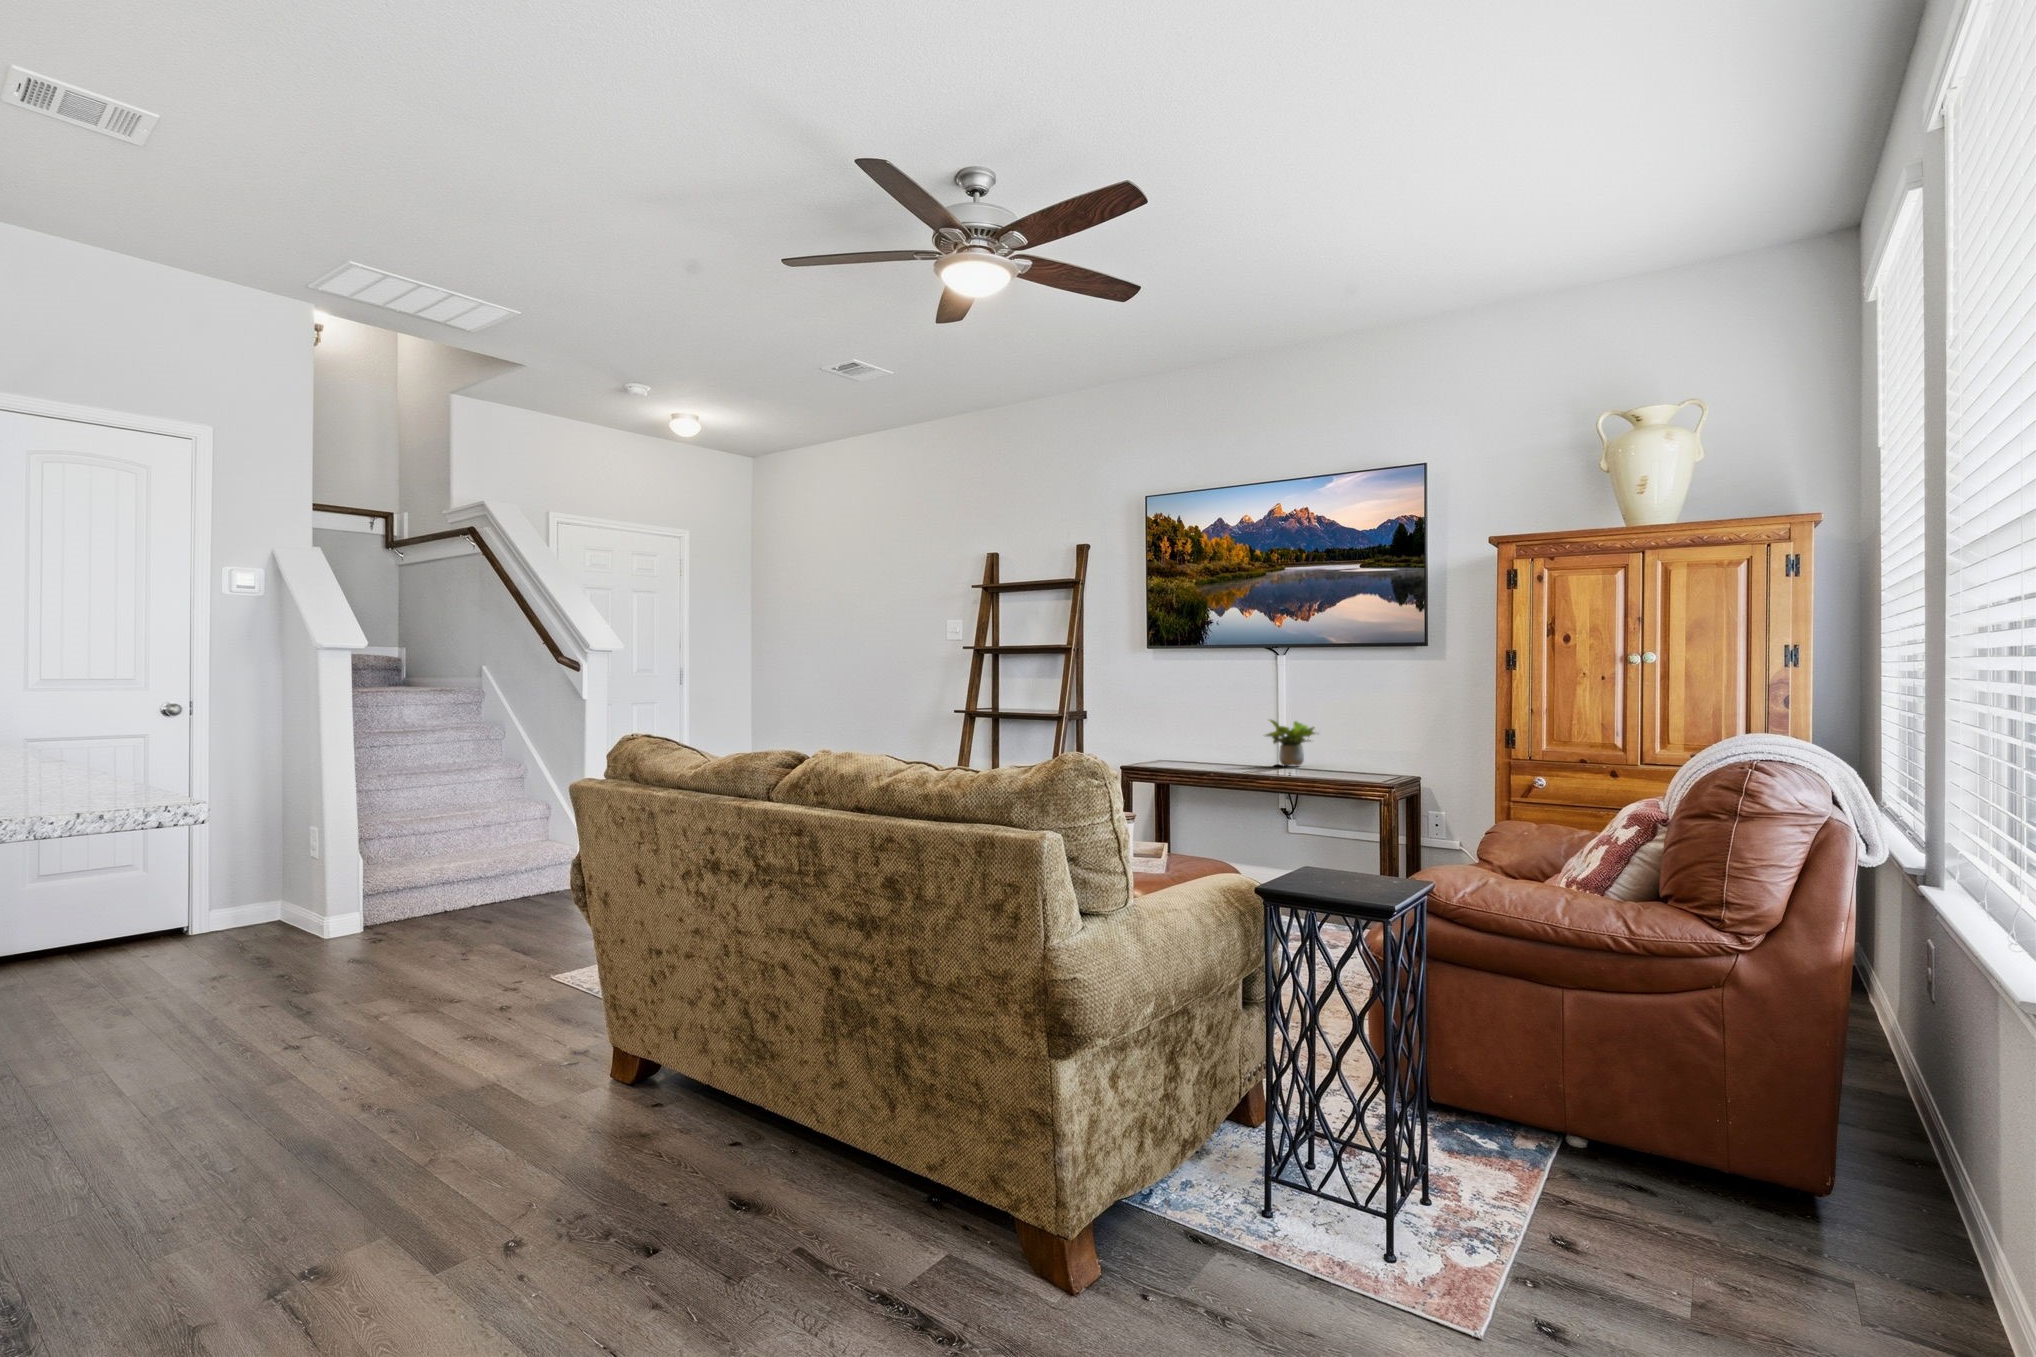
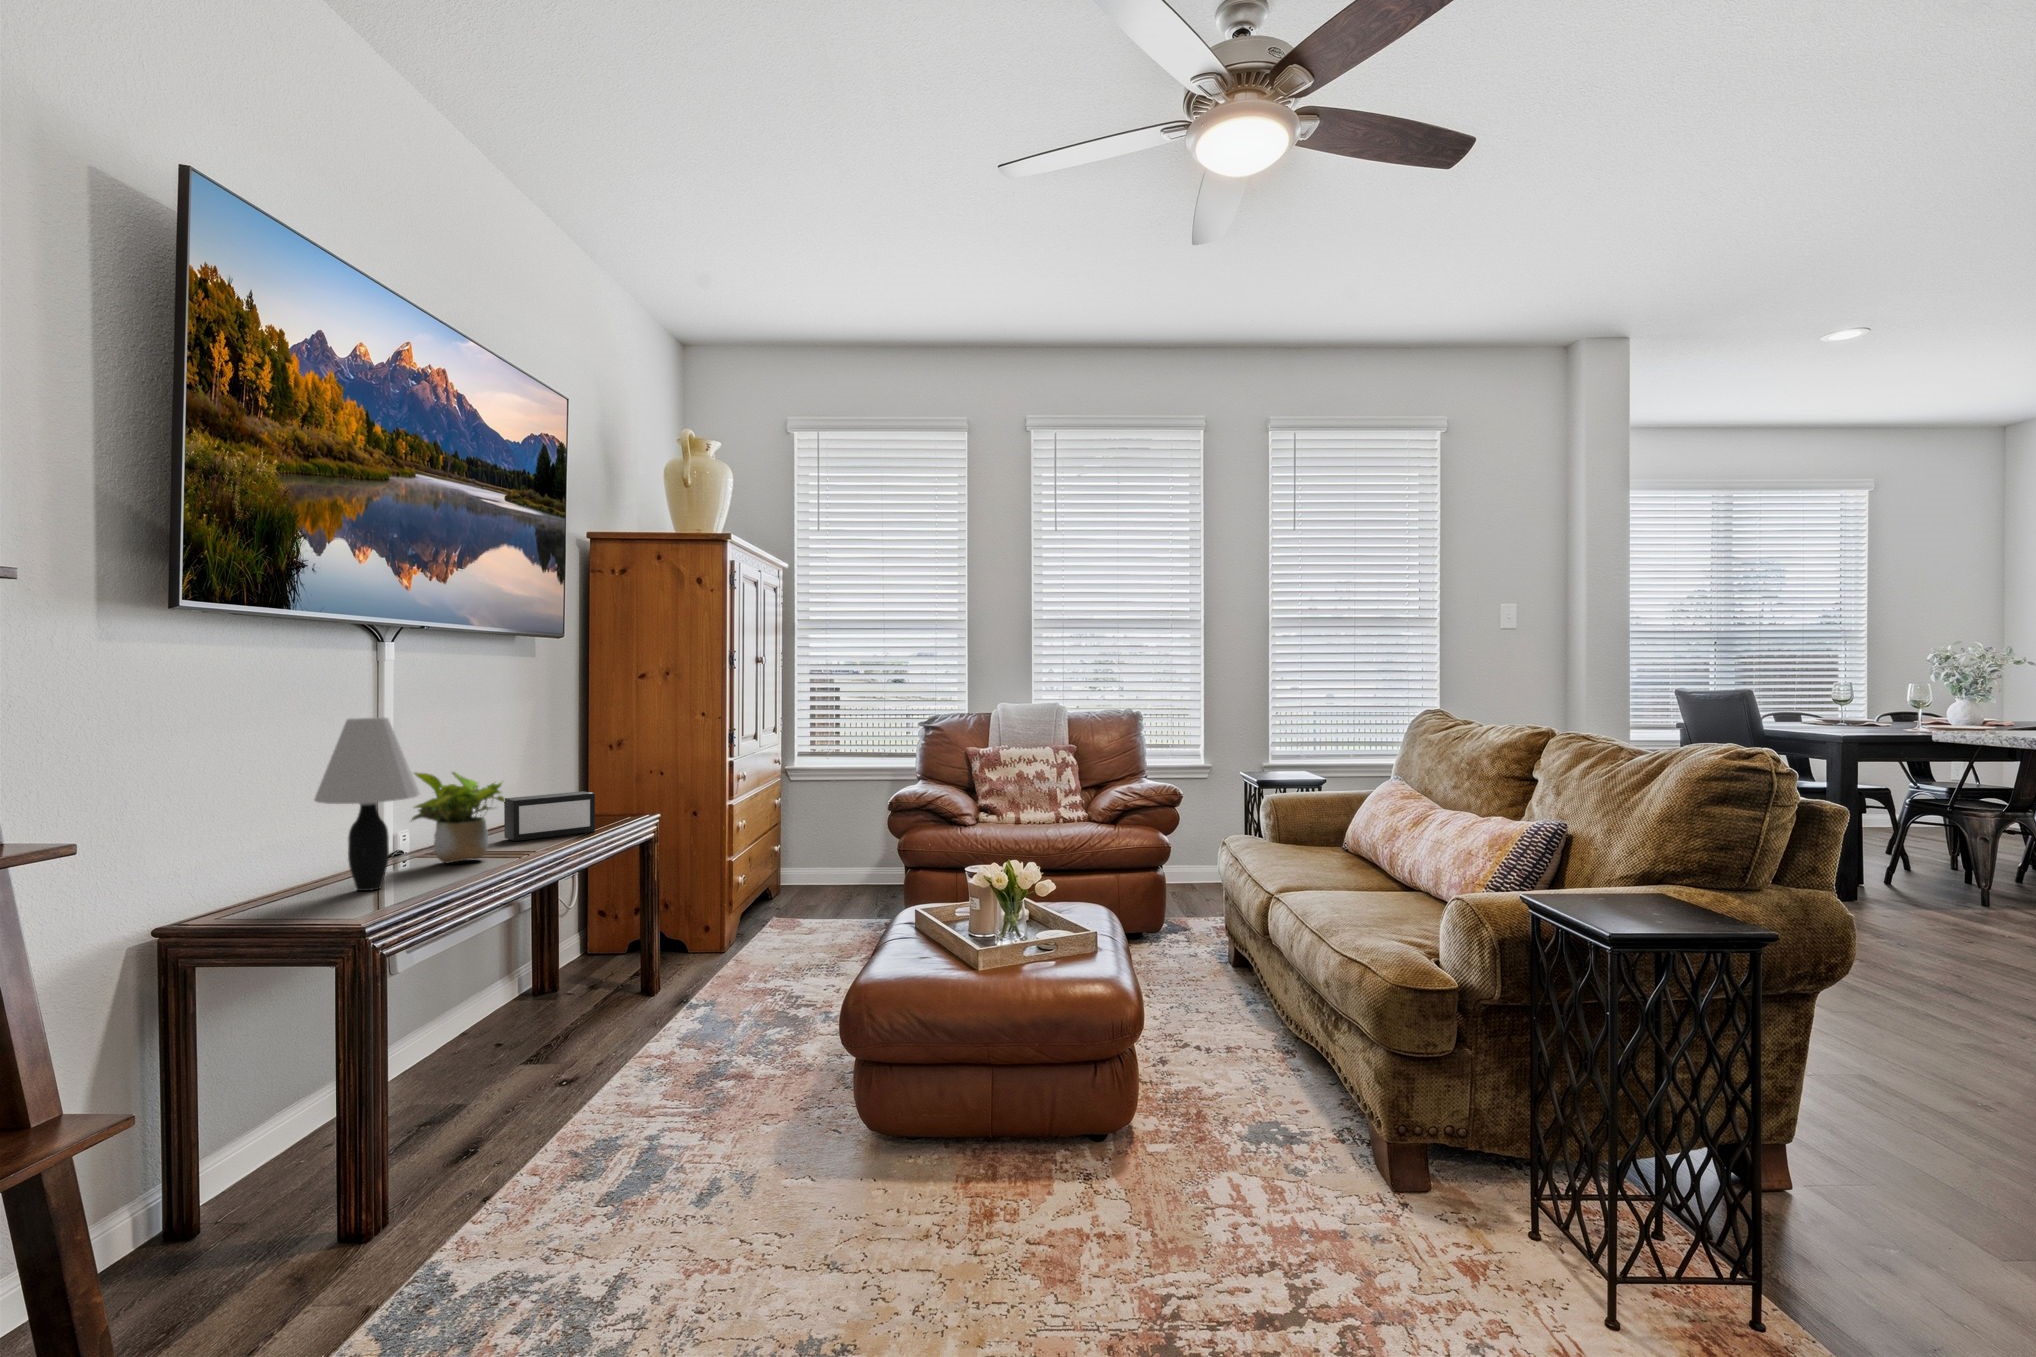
table lamp: none [1207,691,1248,769] -> present [314,717,420,891]
speaker: none [1345,739,1396,764] -> present [504,791,595,841]

